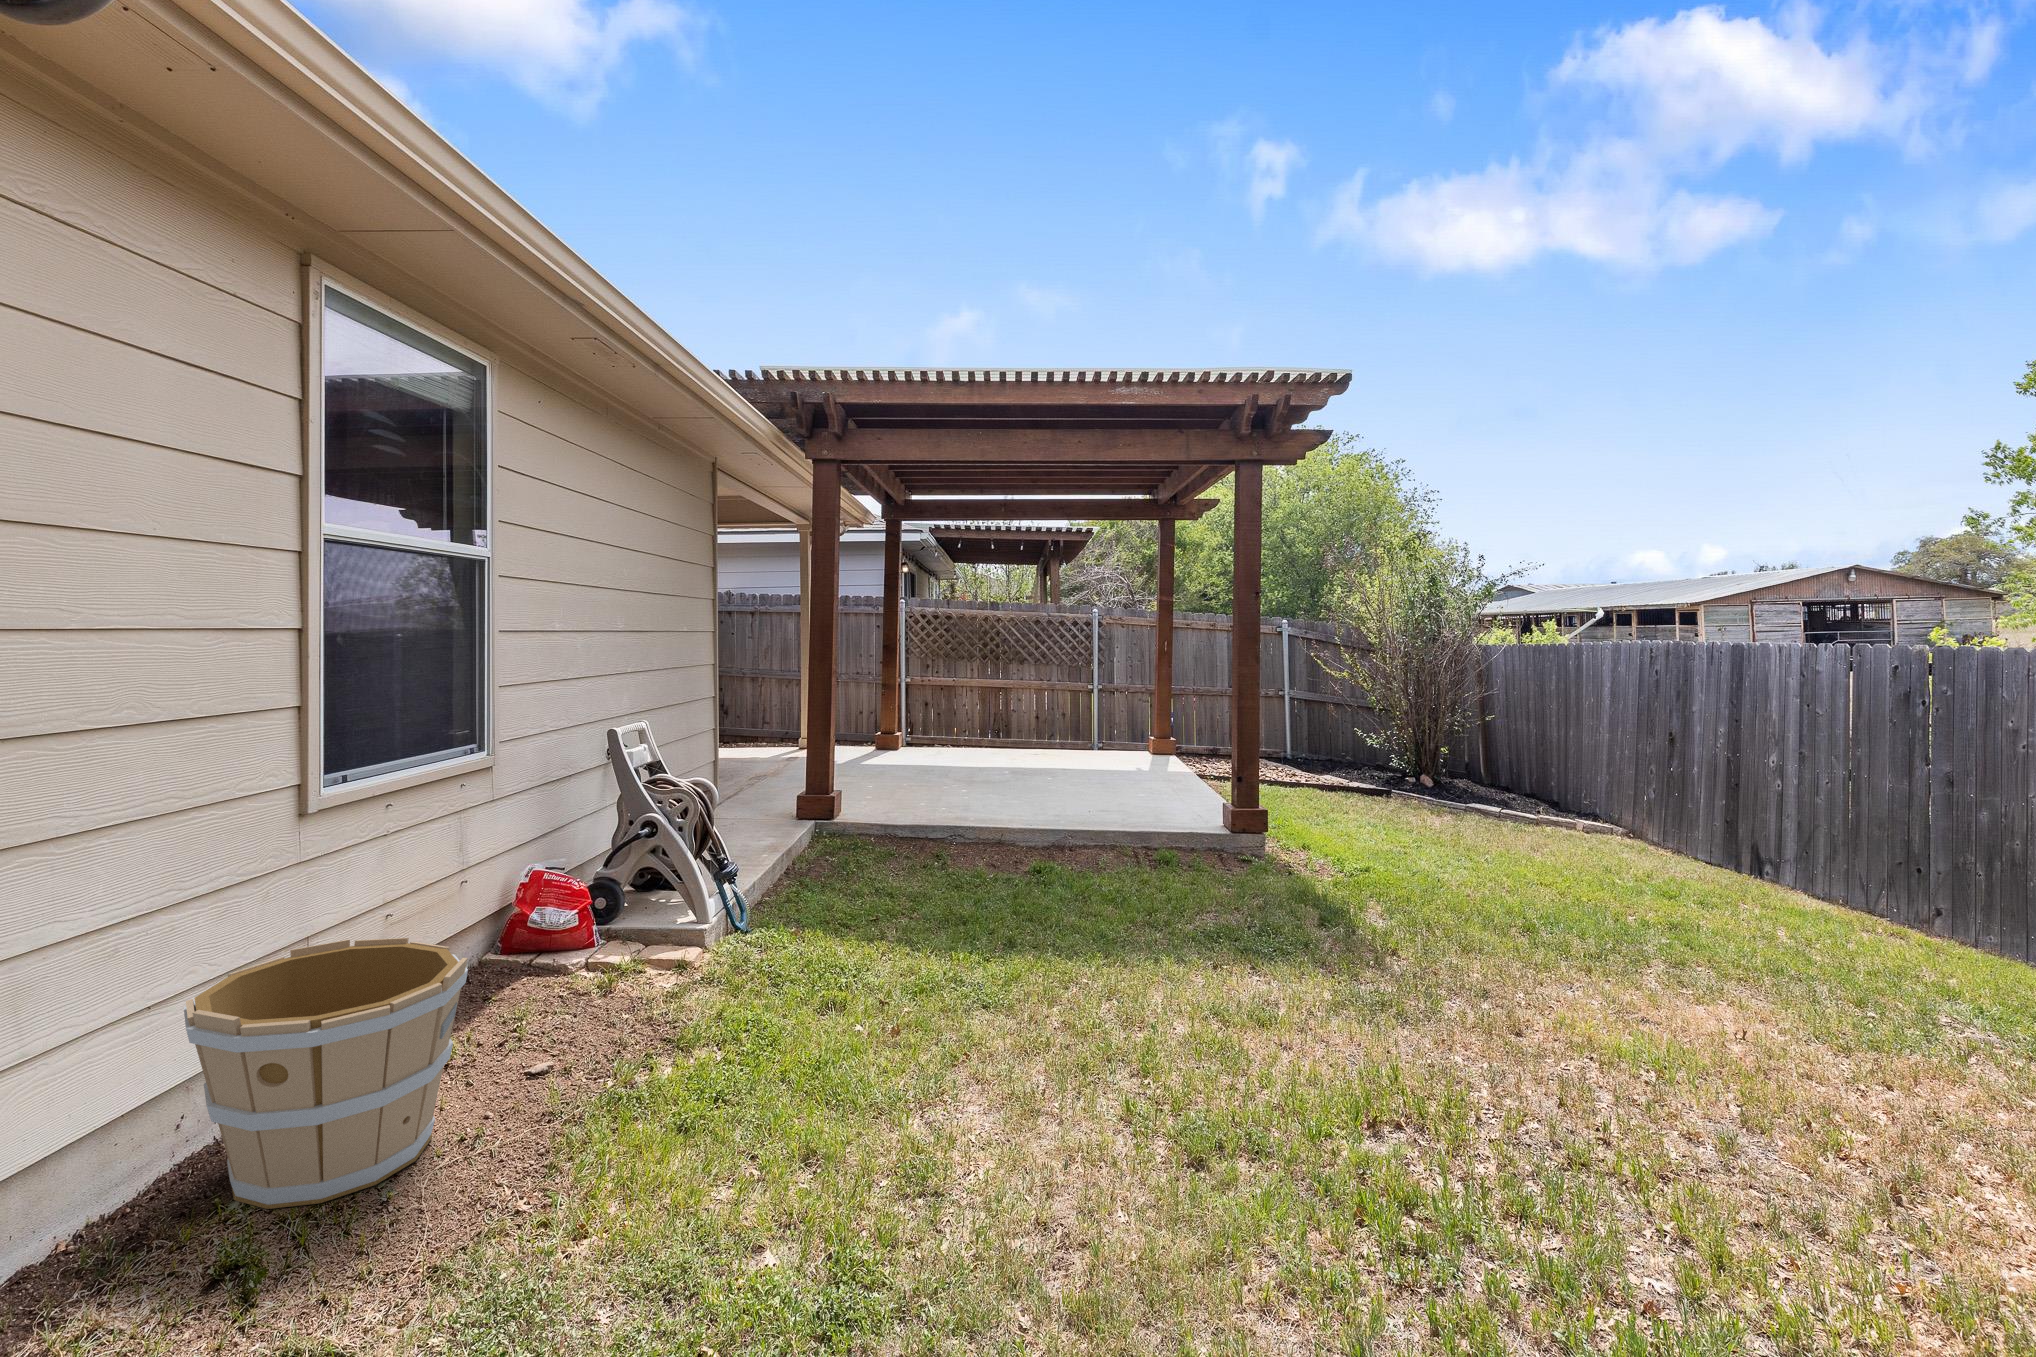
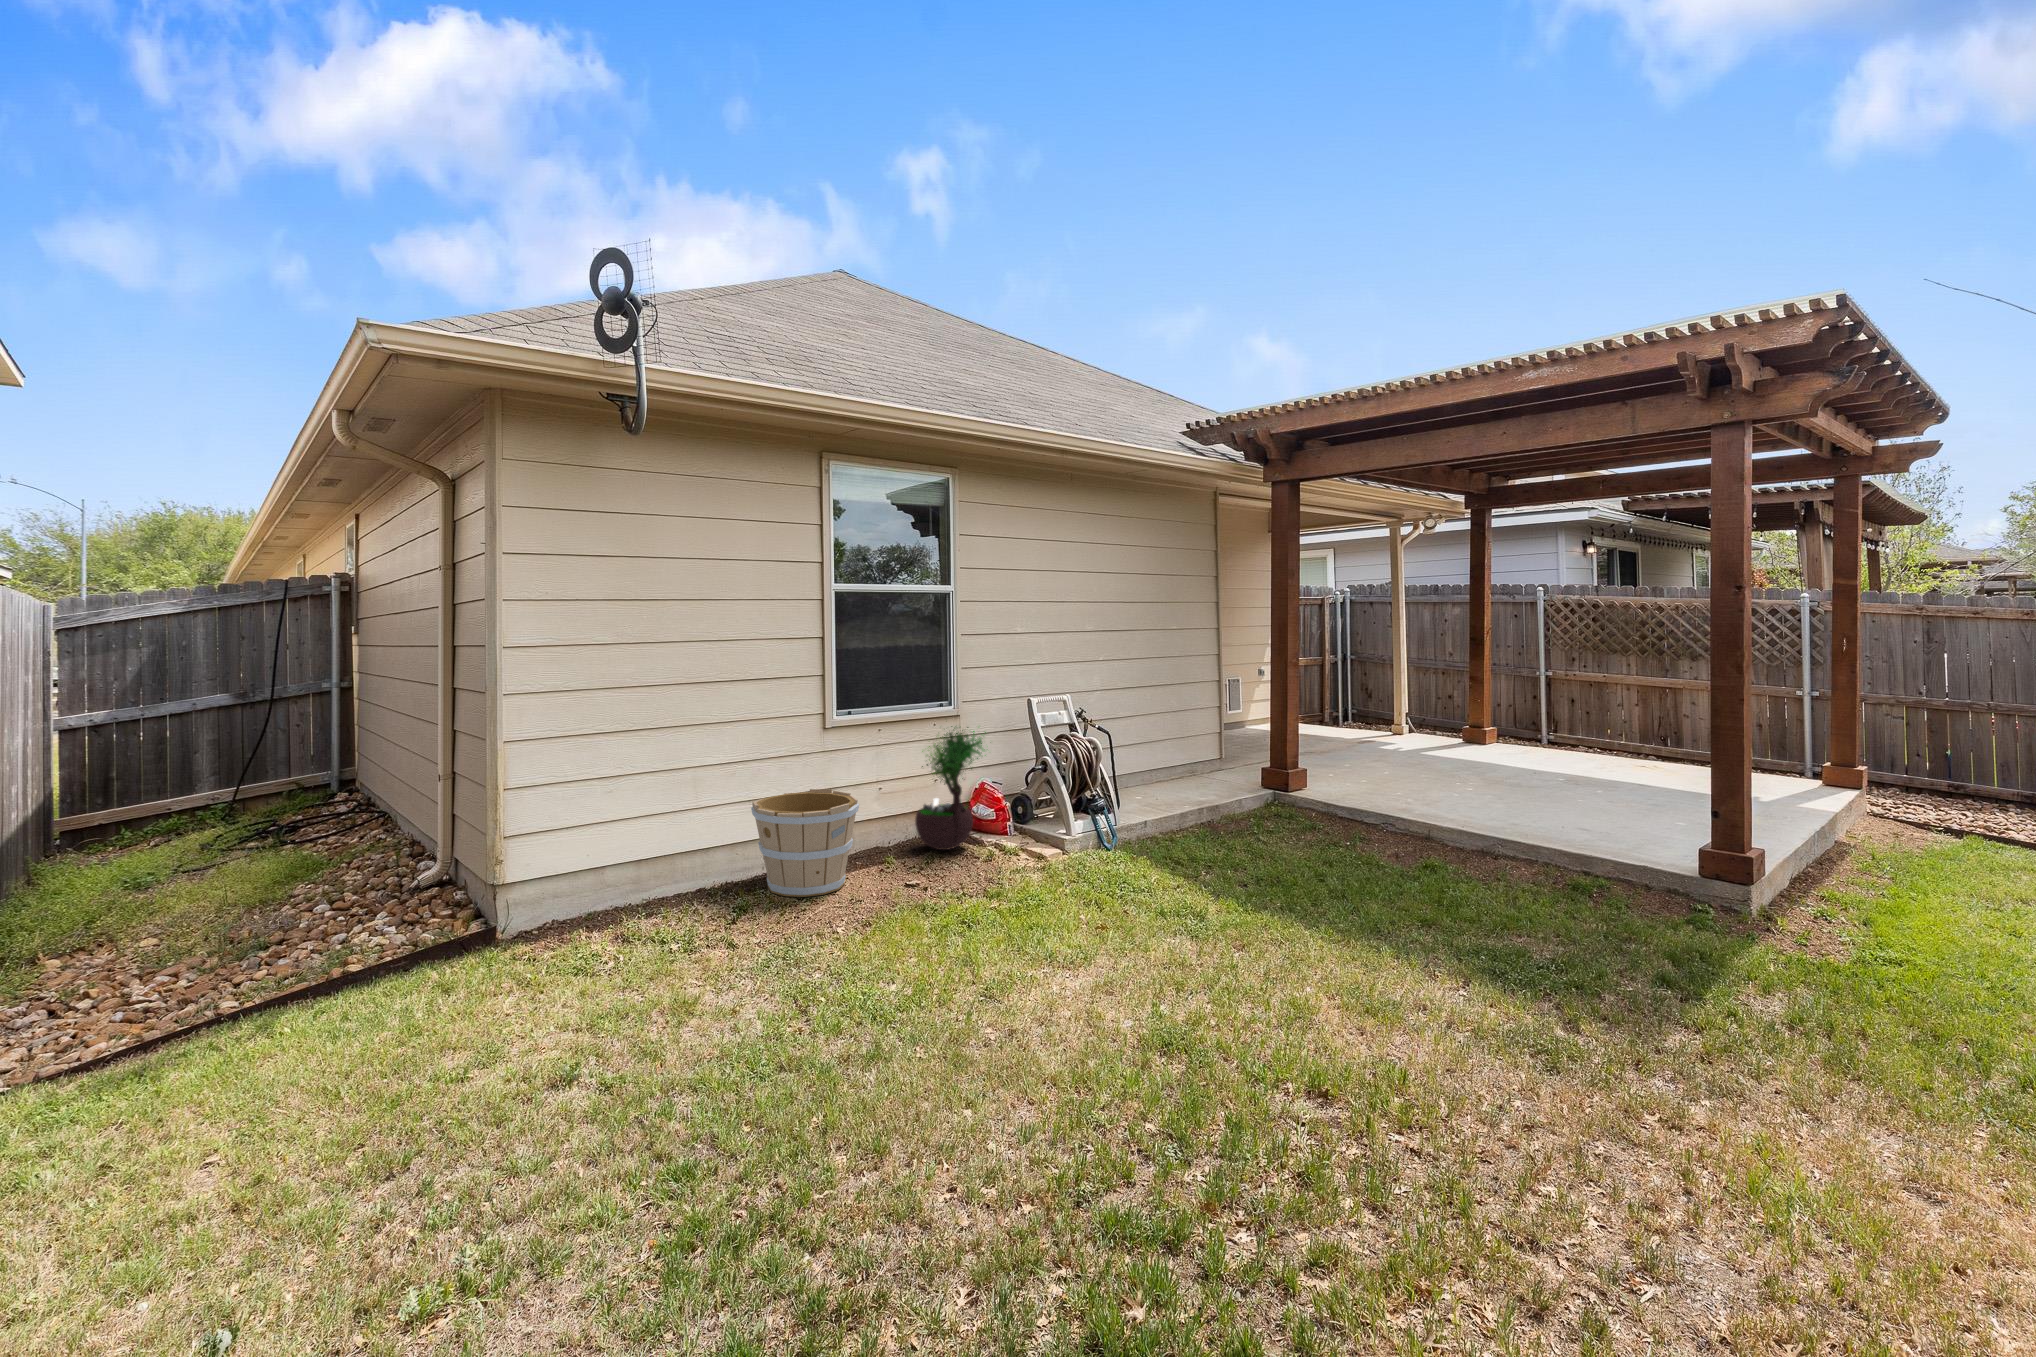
potted tree: none [451,771,599,999] -> present [915,726,986,850]

